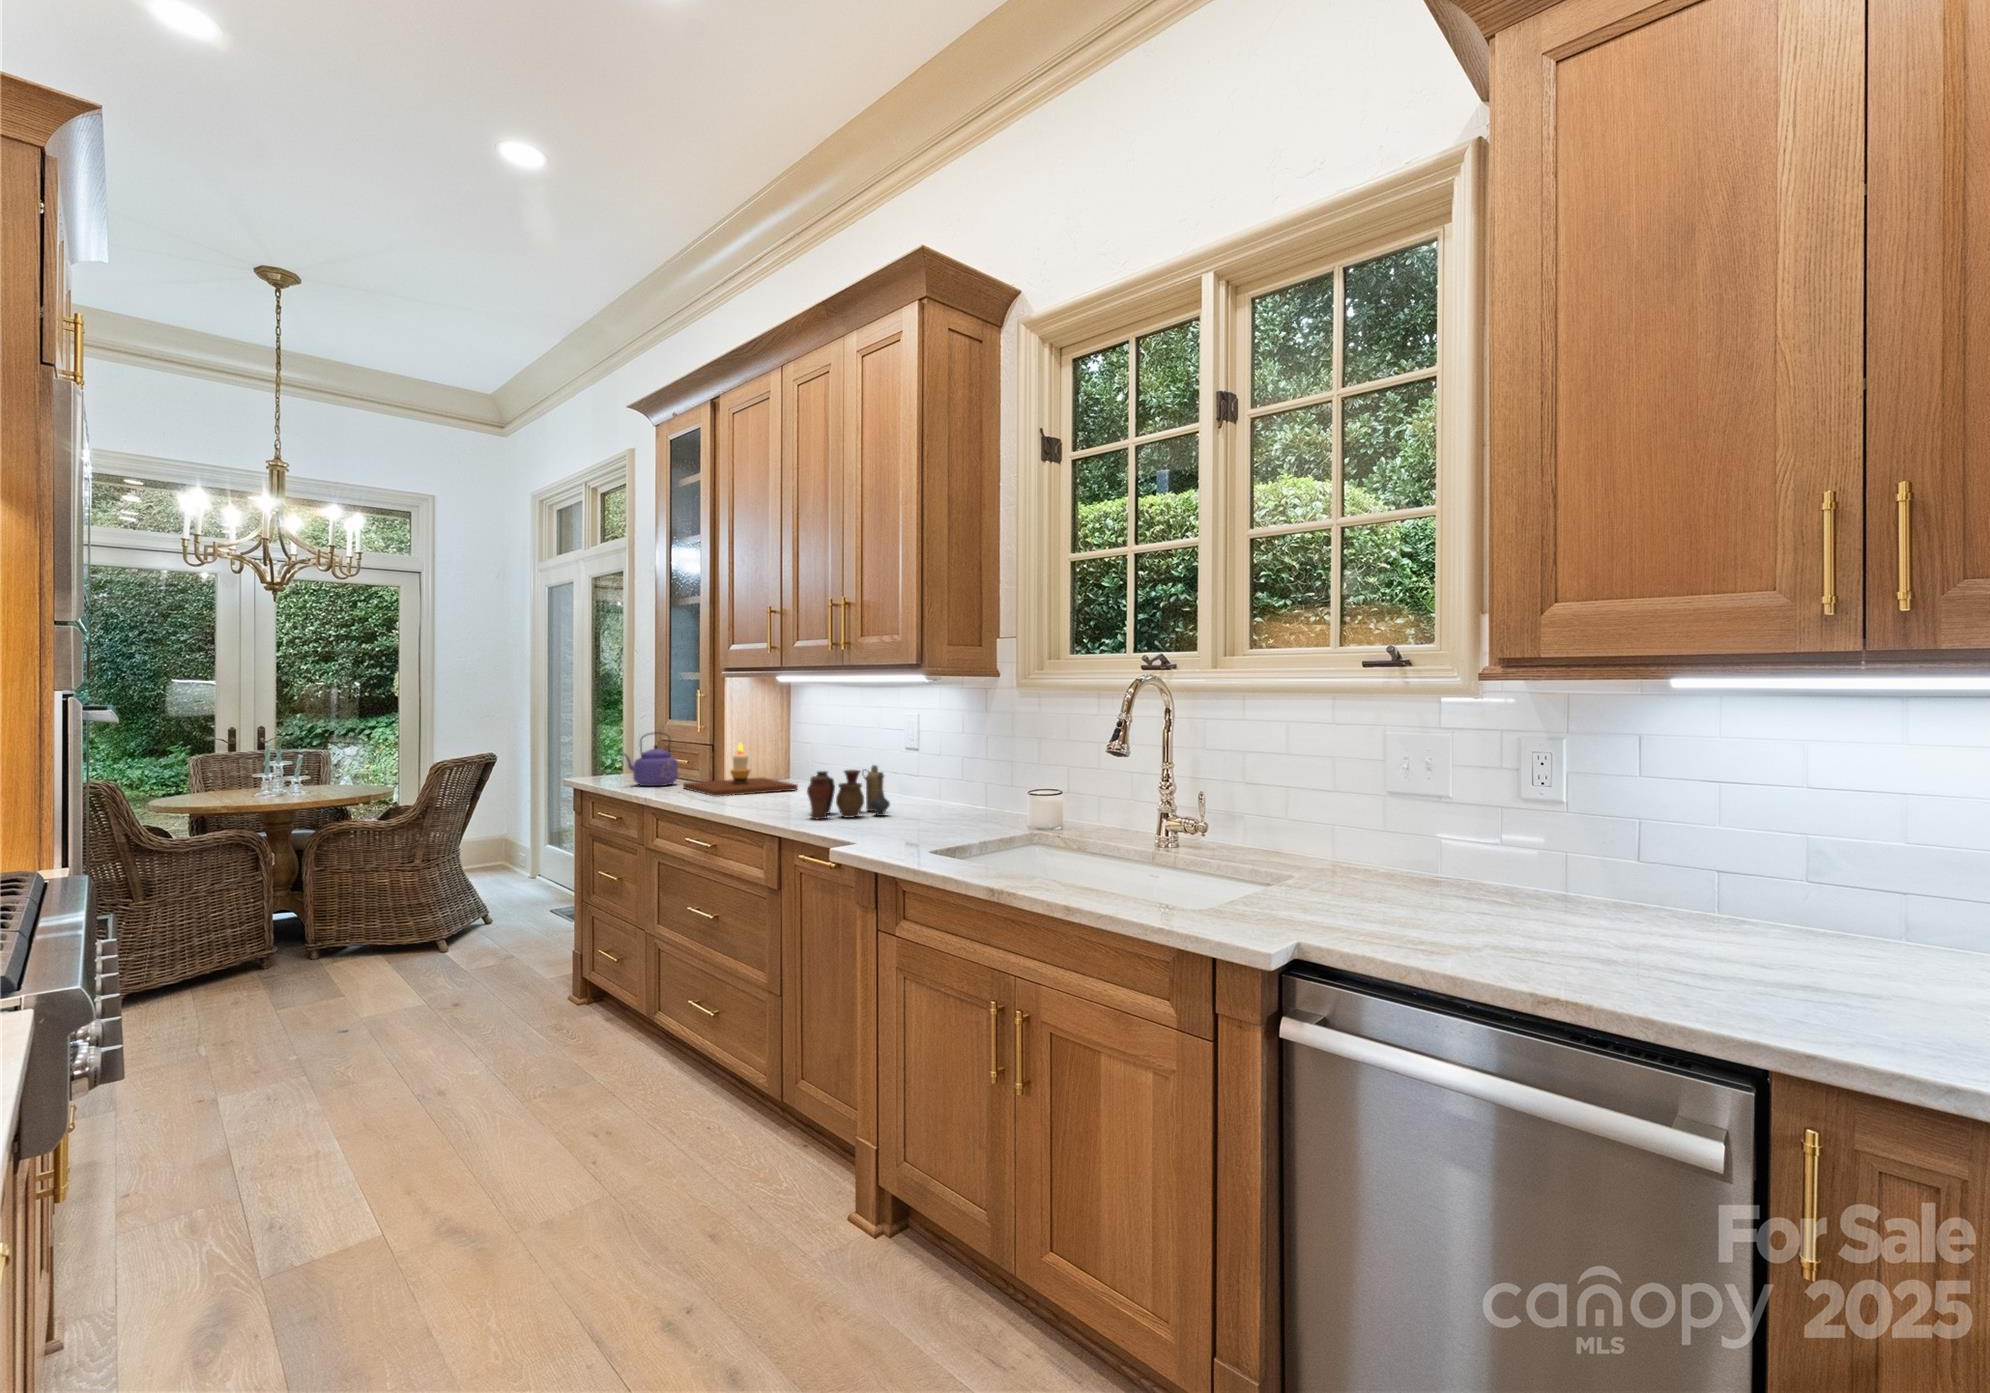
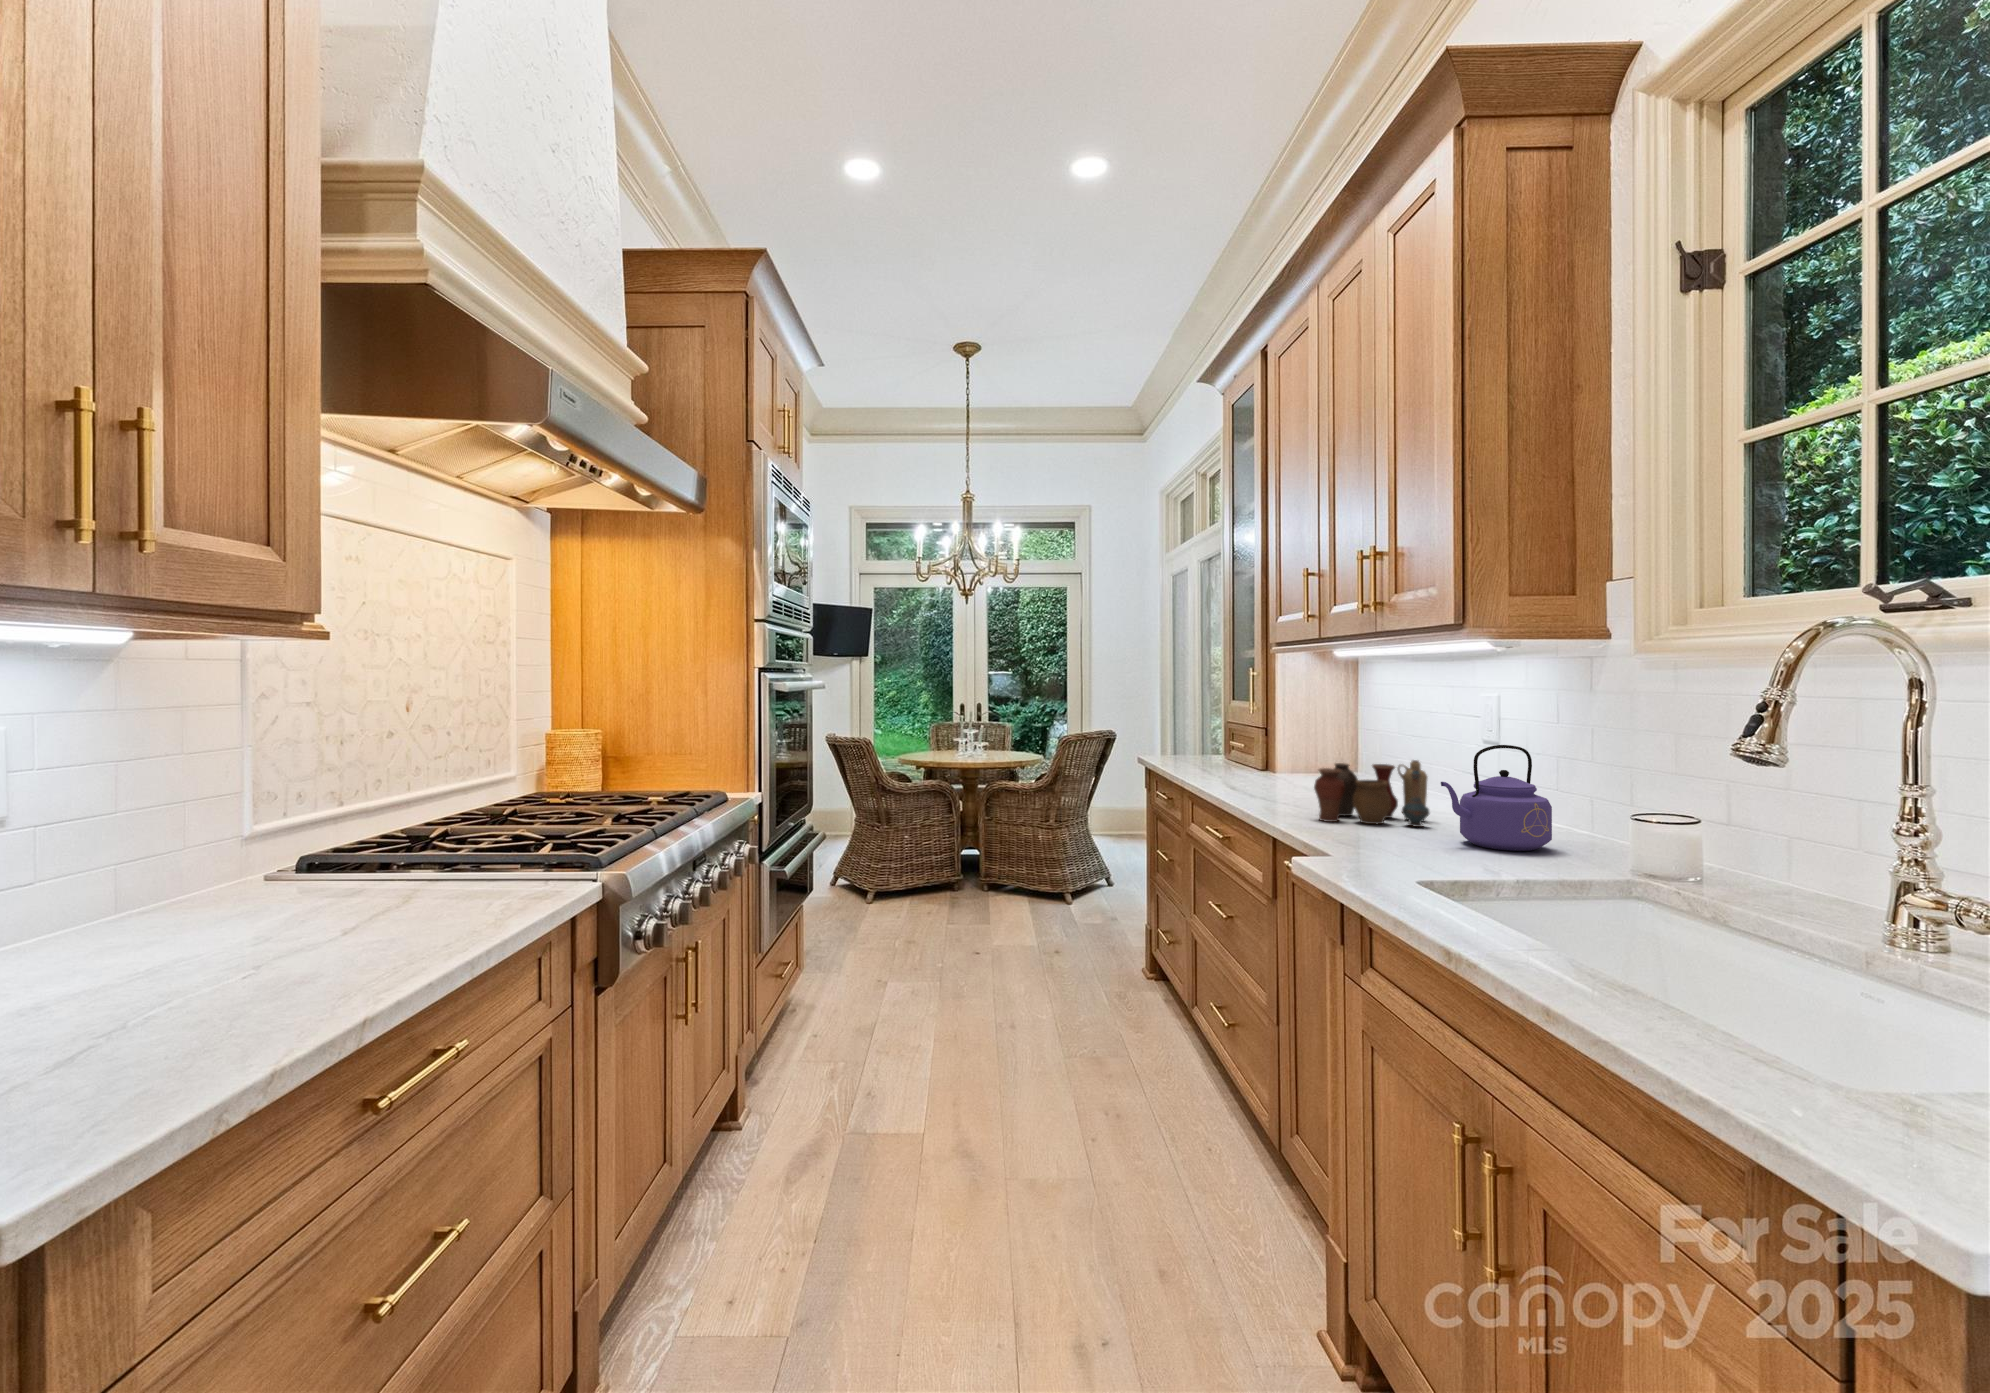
kettle: present [623,733,678,786] -> present [1441,745,1552,851]
candle: present [683,743,798,797] -> none [1232,727,1353,786]

